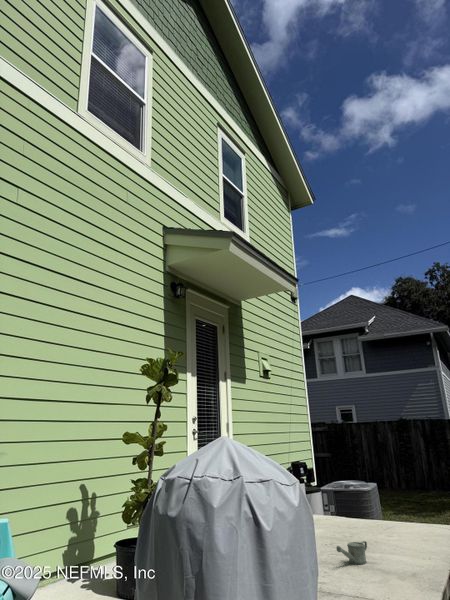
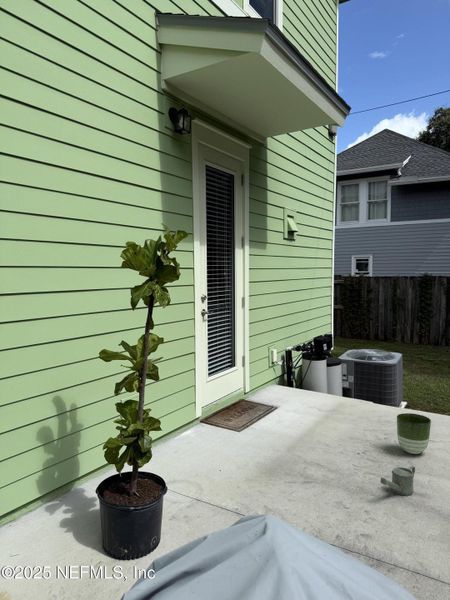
planter: none [355,508,384,543] -> present [397,413,431,454]

